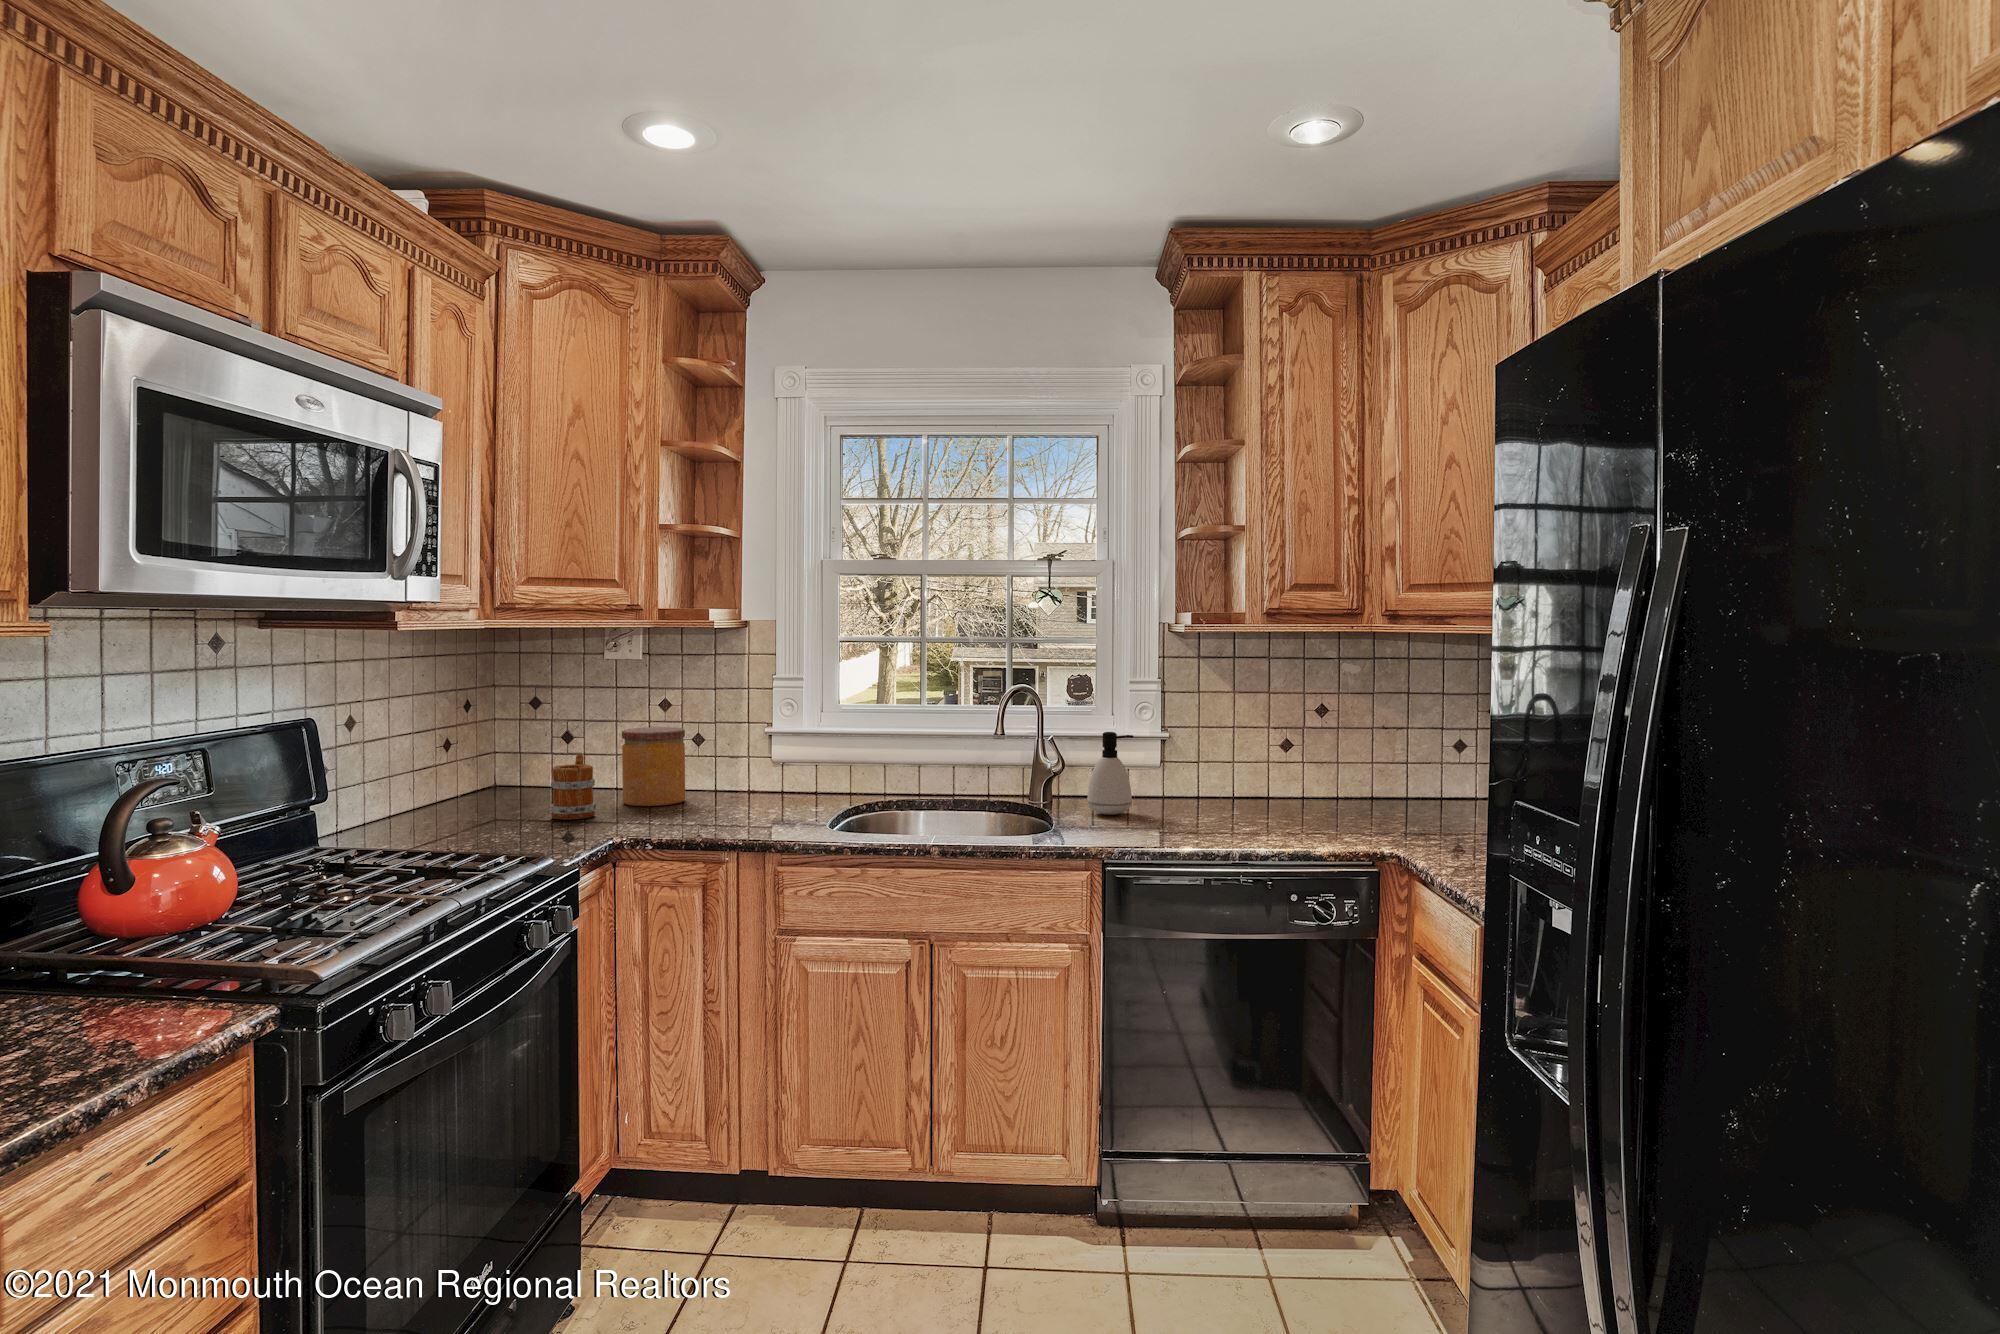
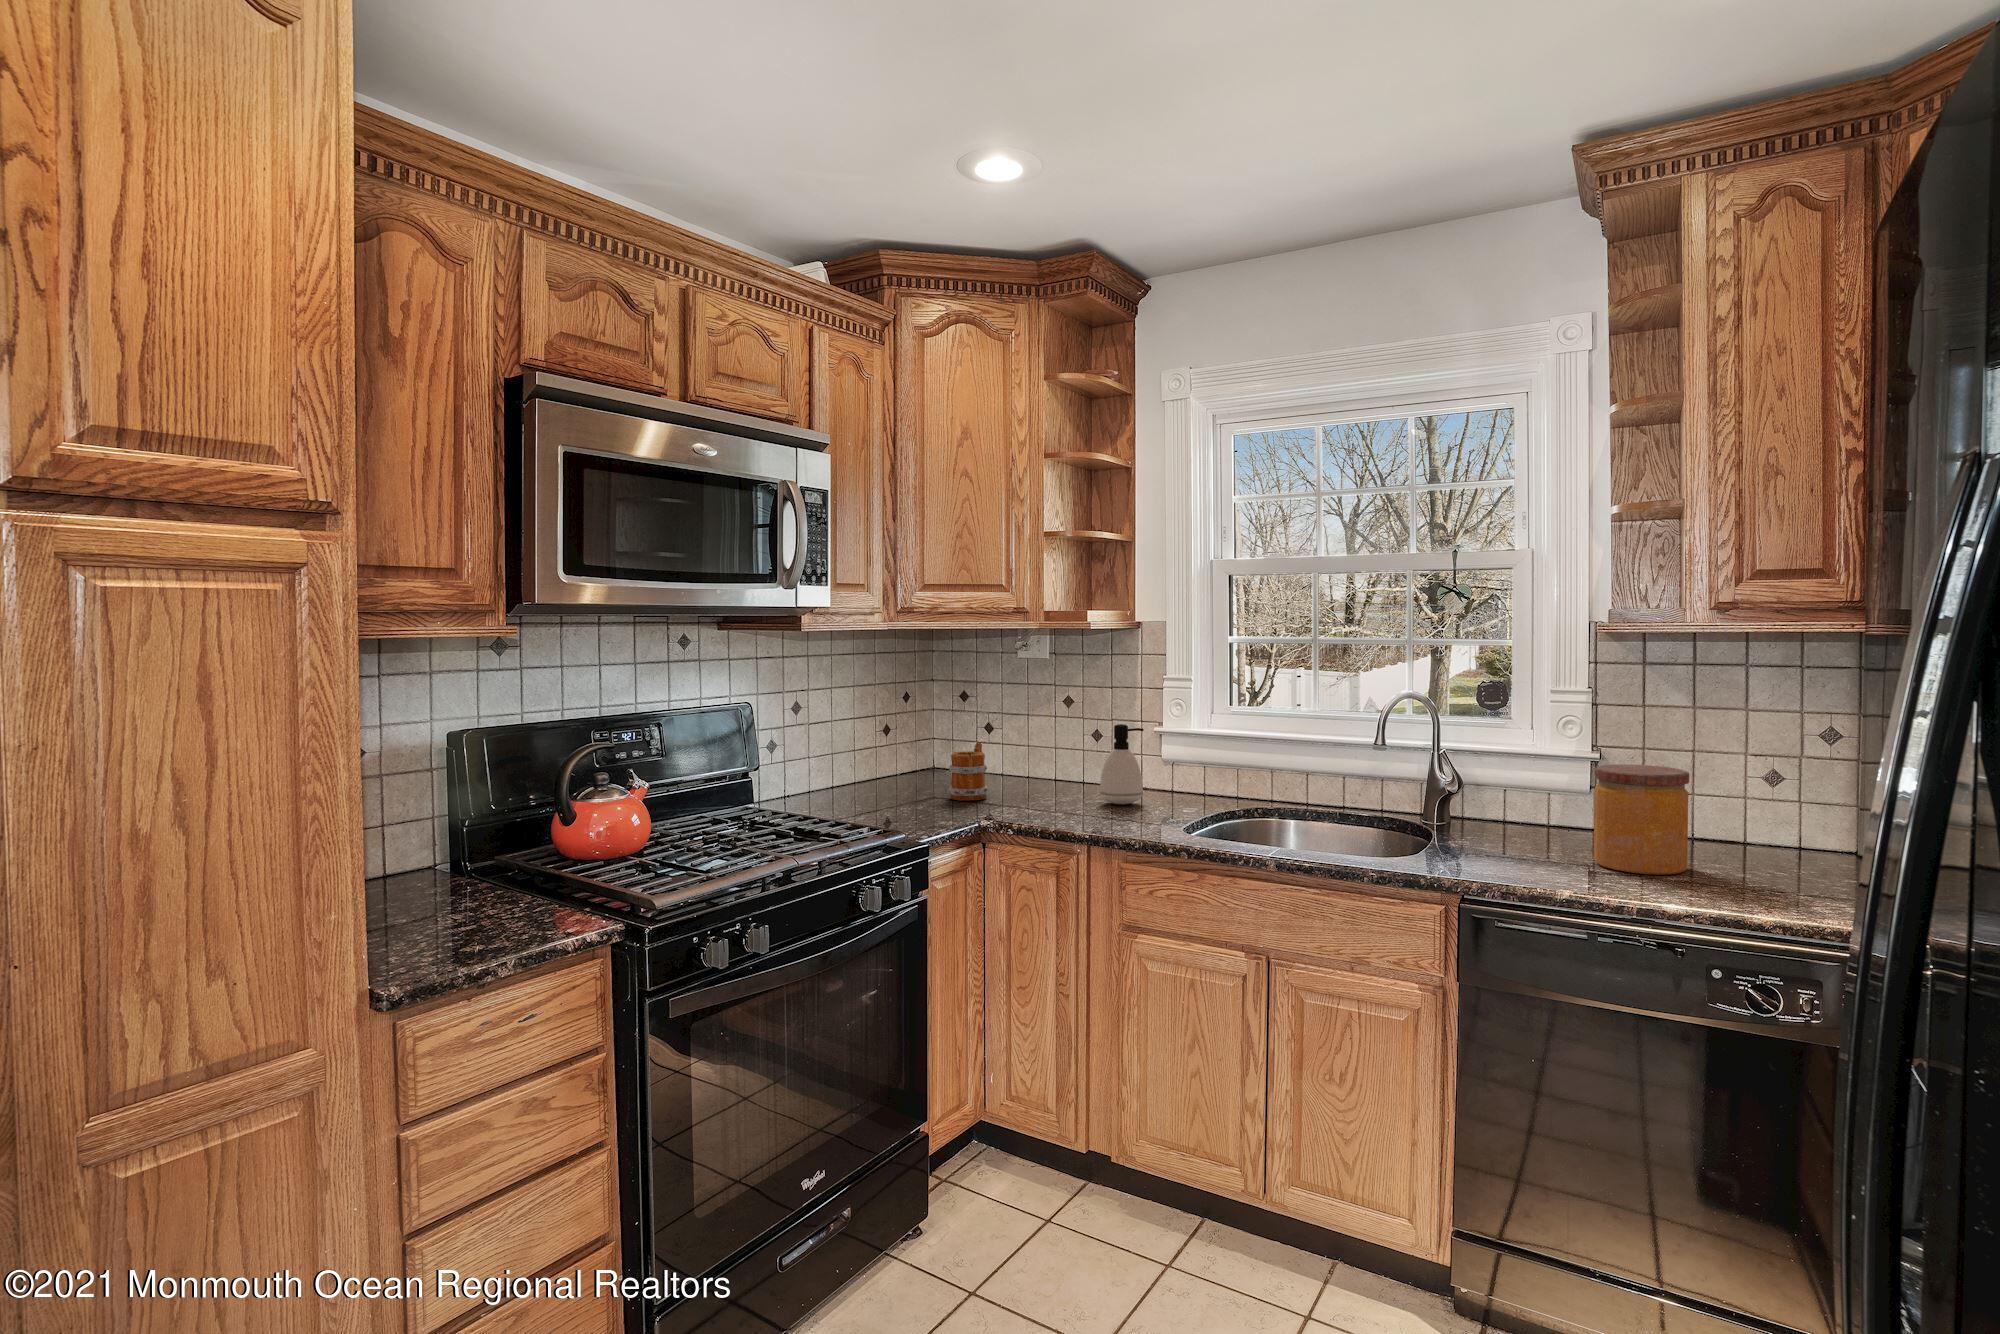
jar: present [622,727,685,806] -> present [1594,764,1689,875]
soap dispenser: present [1087,732,1133,815] -> present [1100,724,1144,804]

